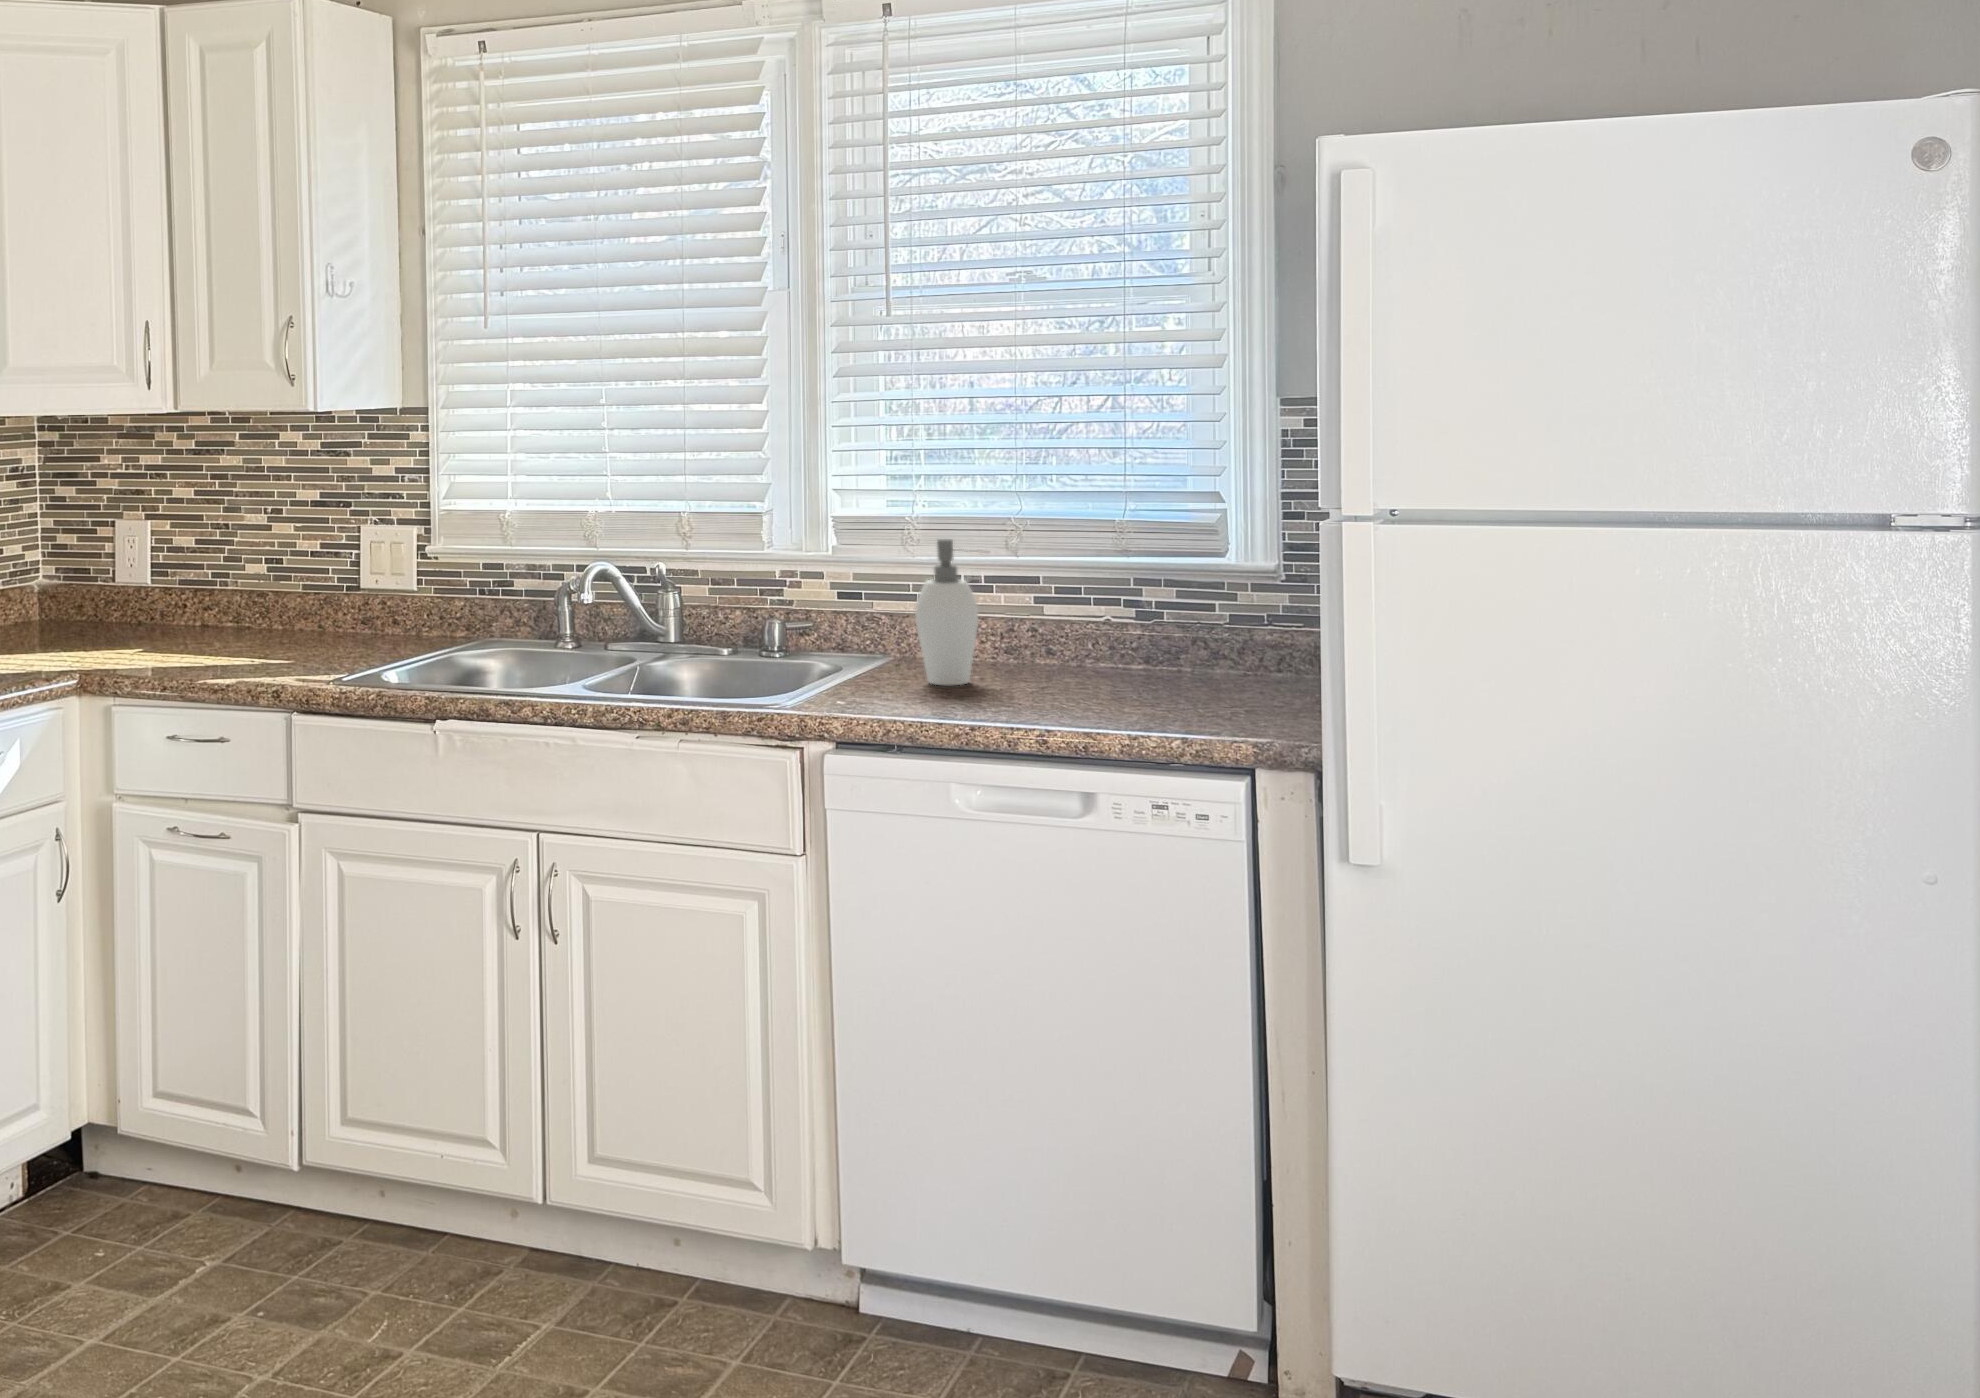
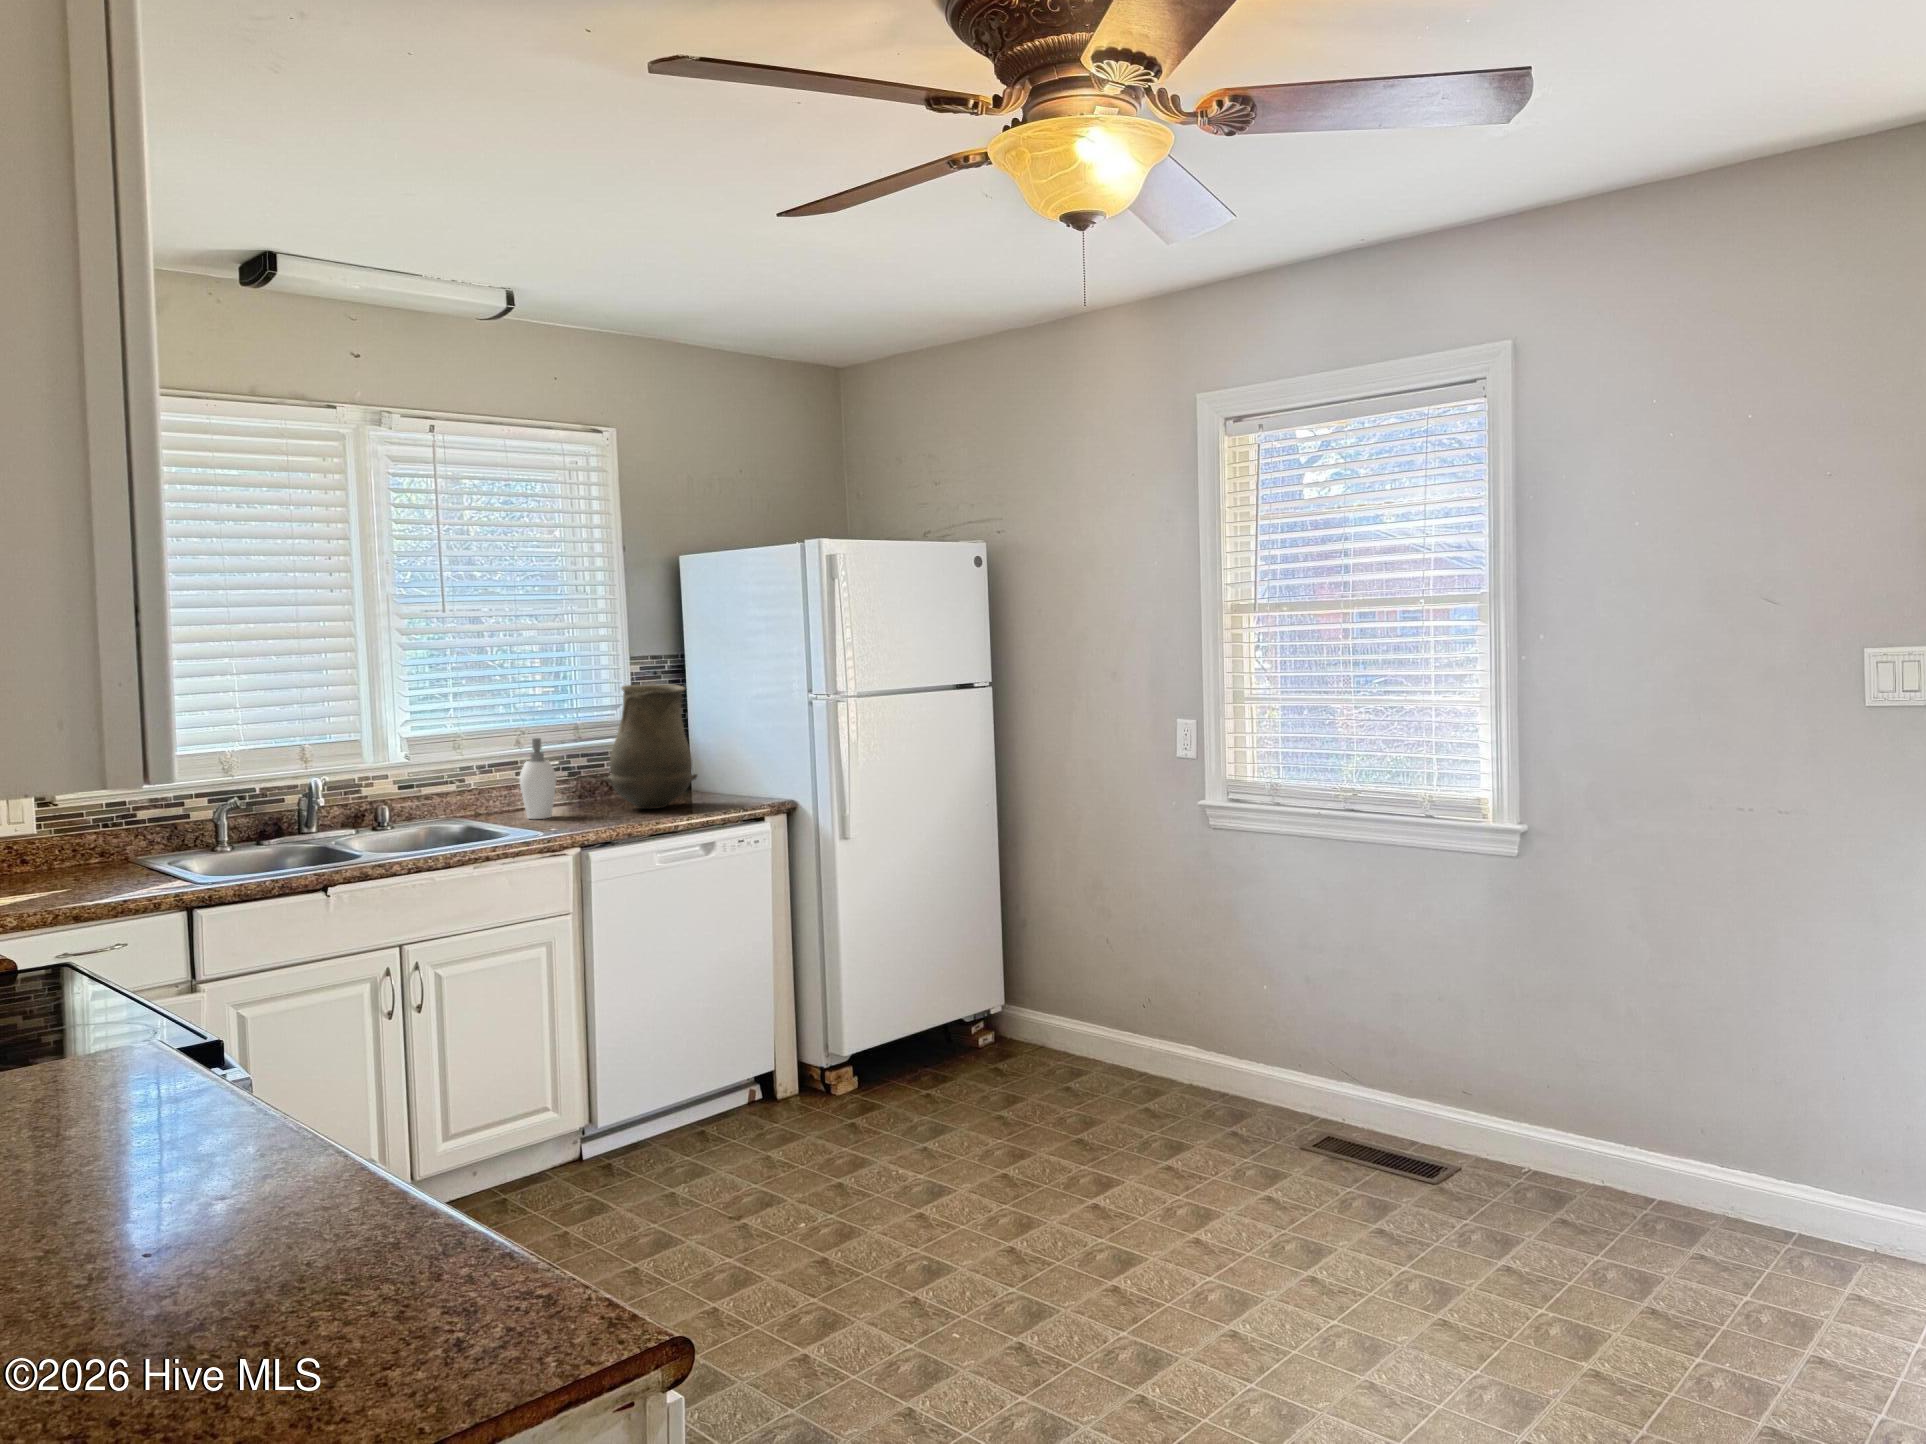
vase: none [1033,456,1197,707] -> present [605,684,697,809]

